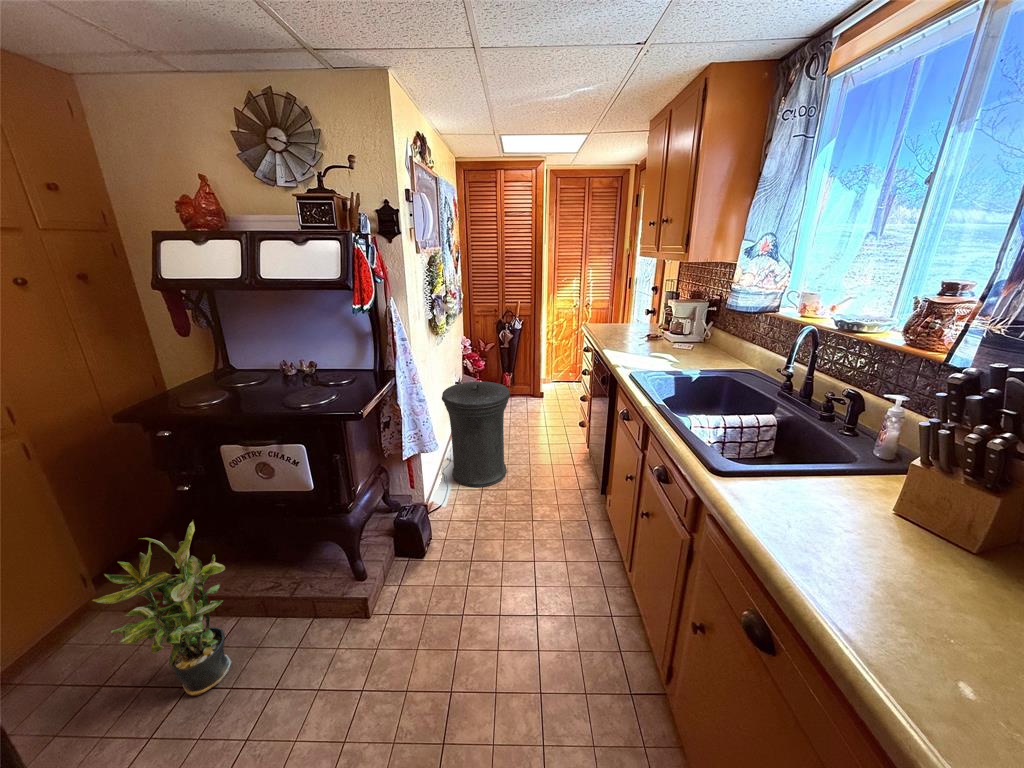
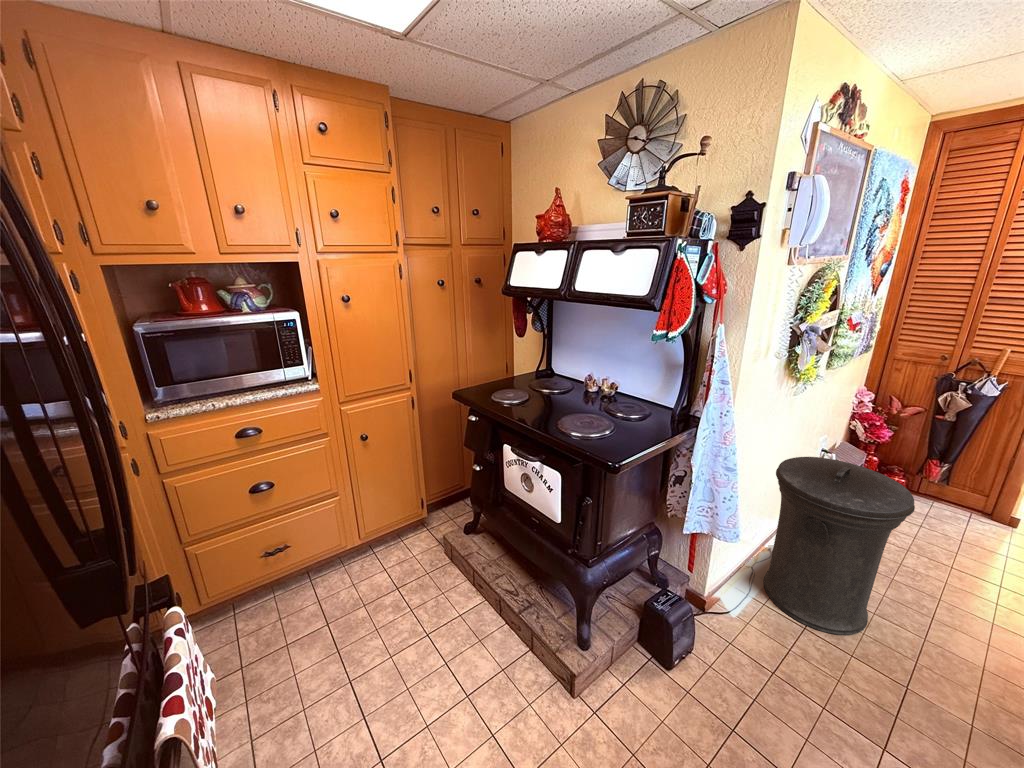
potted plant: present [92,520,232,696] -> none [390,498,477,649]

